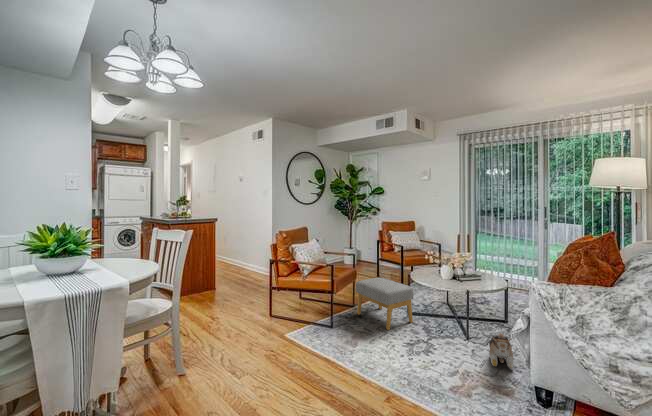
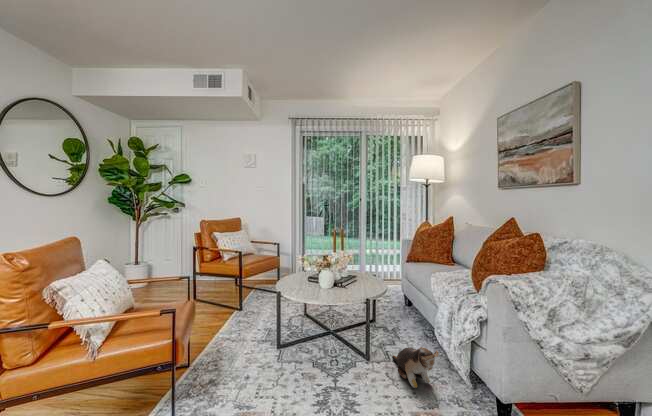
footstool: present [356,278,414,330] -> none [201,306,291,389]

